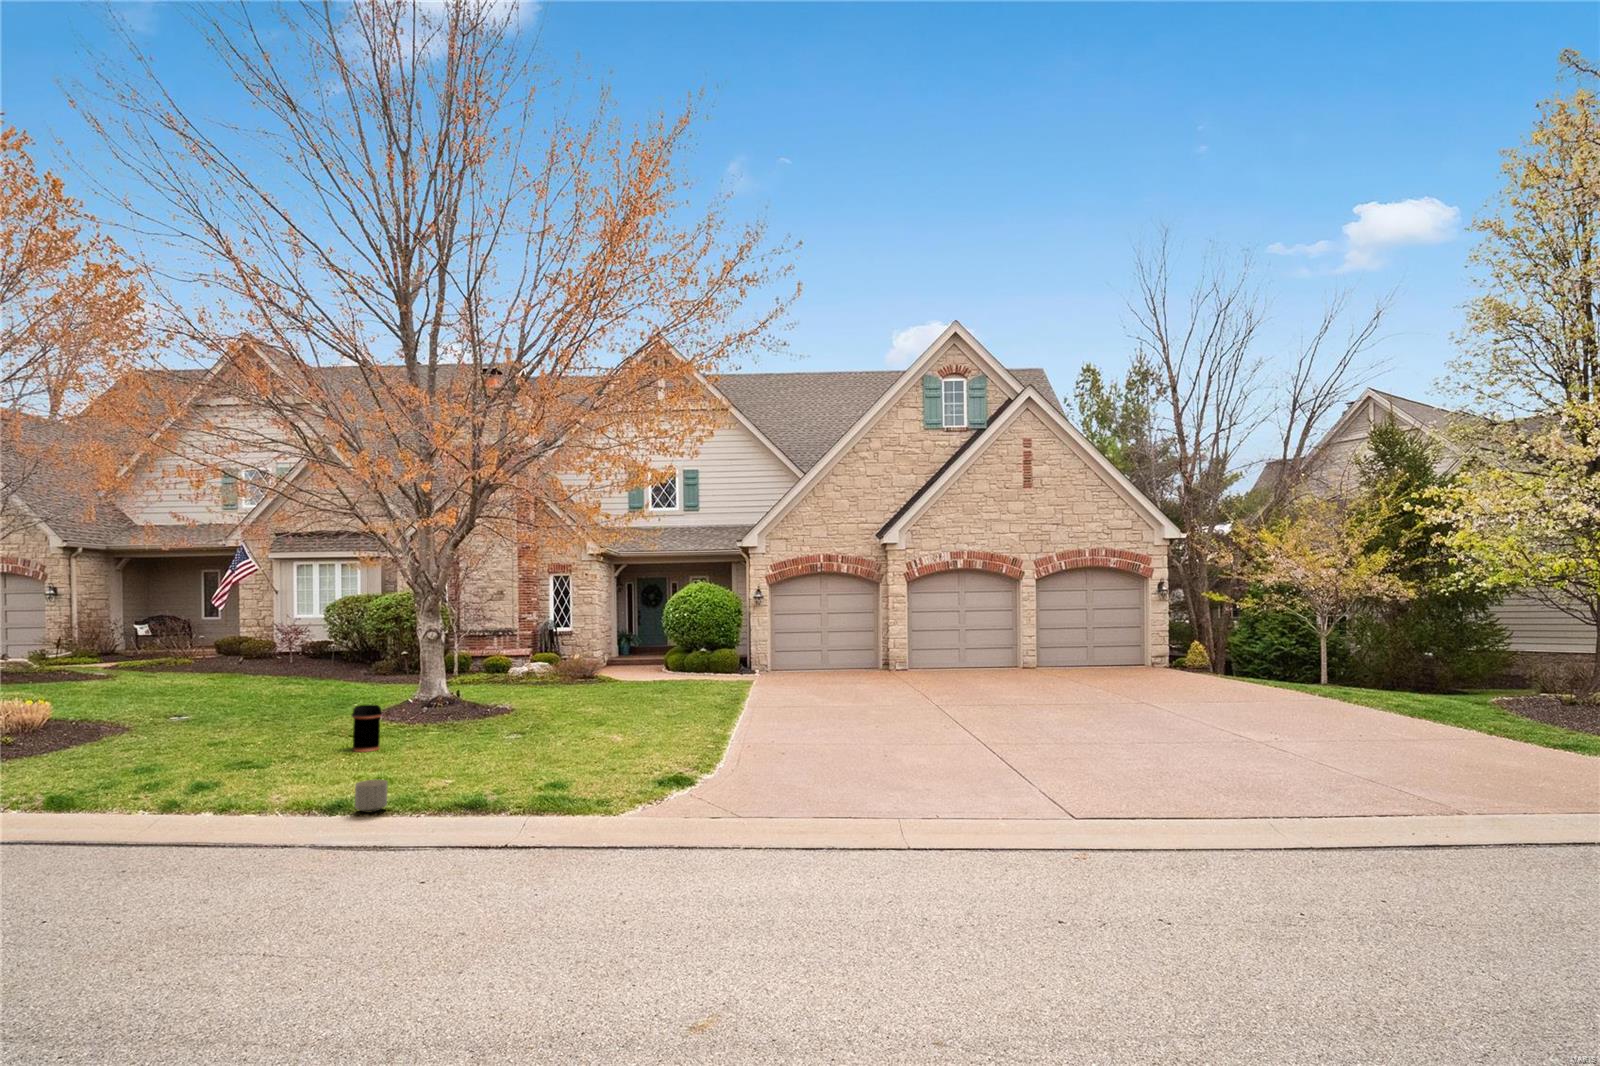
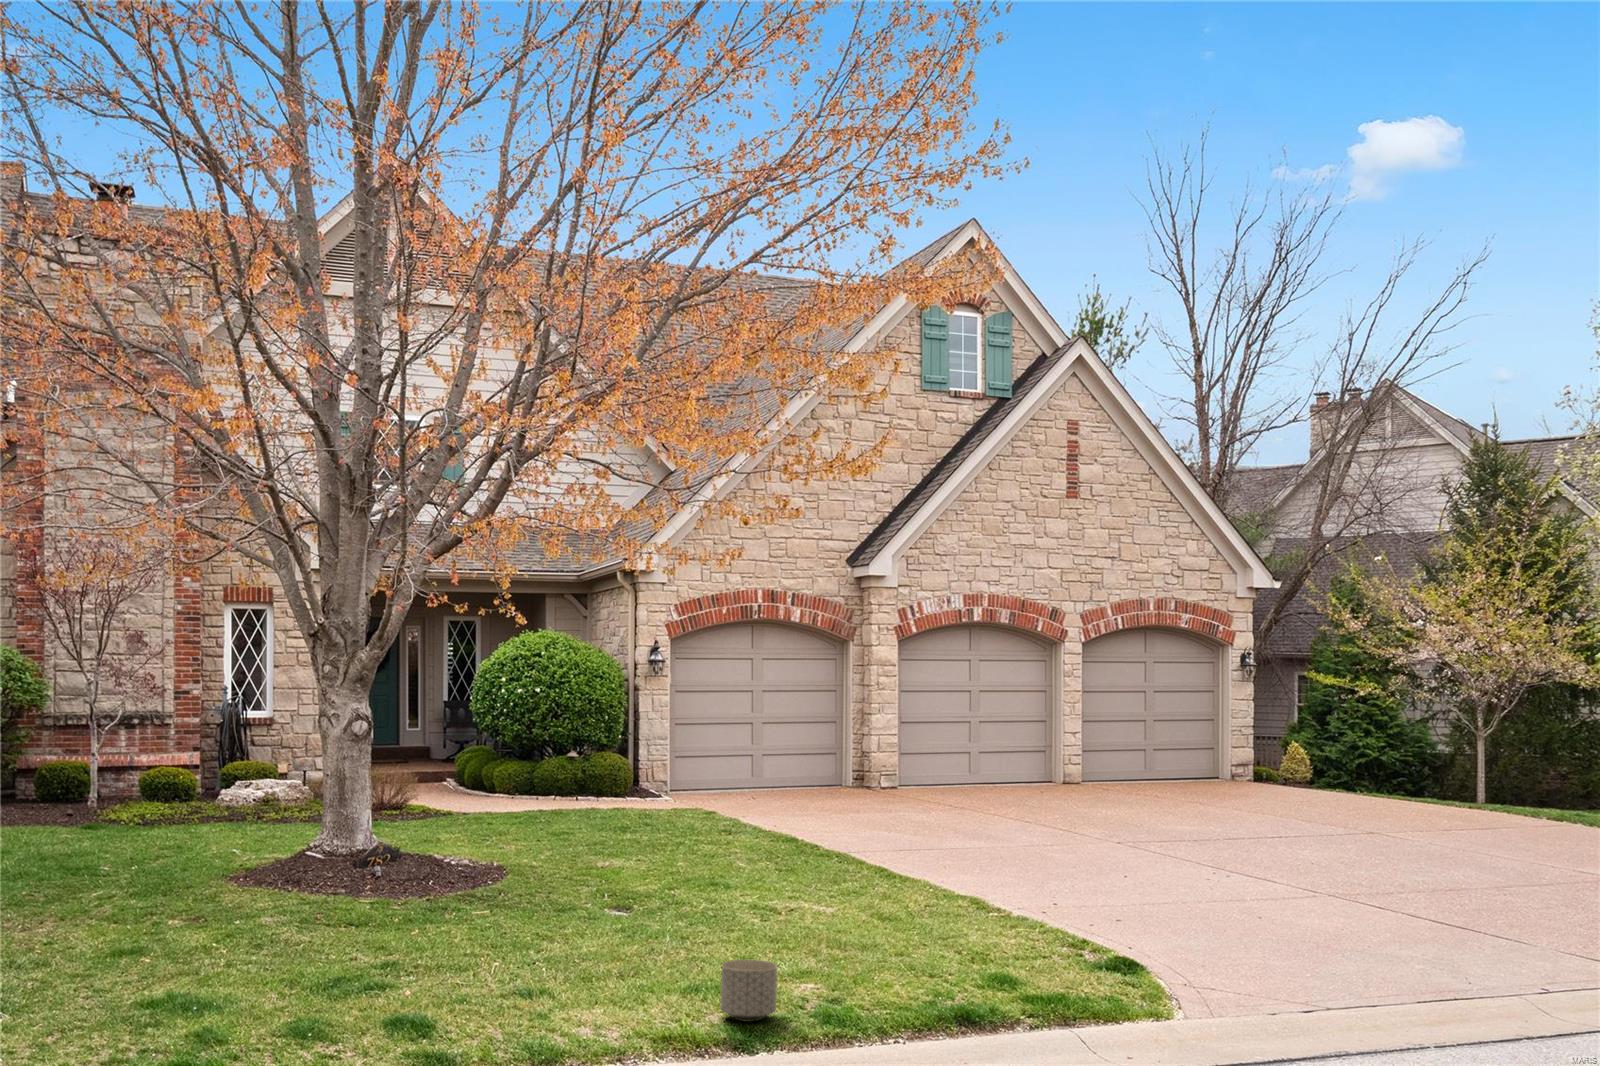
trash can: present [351,704,382,752] -> none [366,833,422,925]

